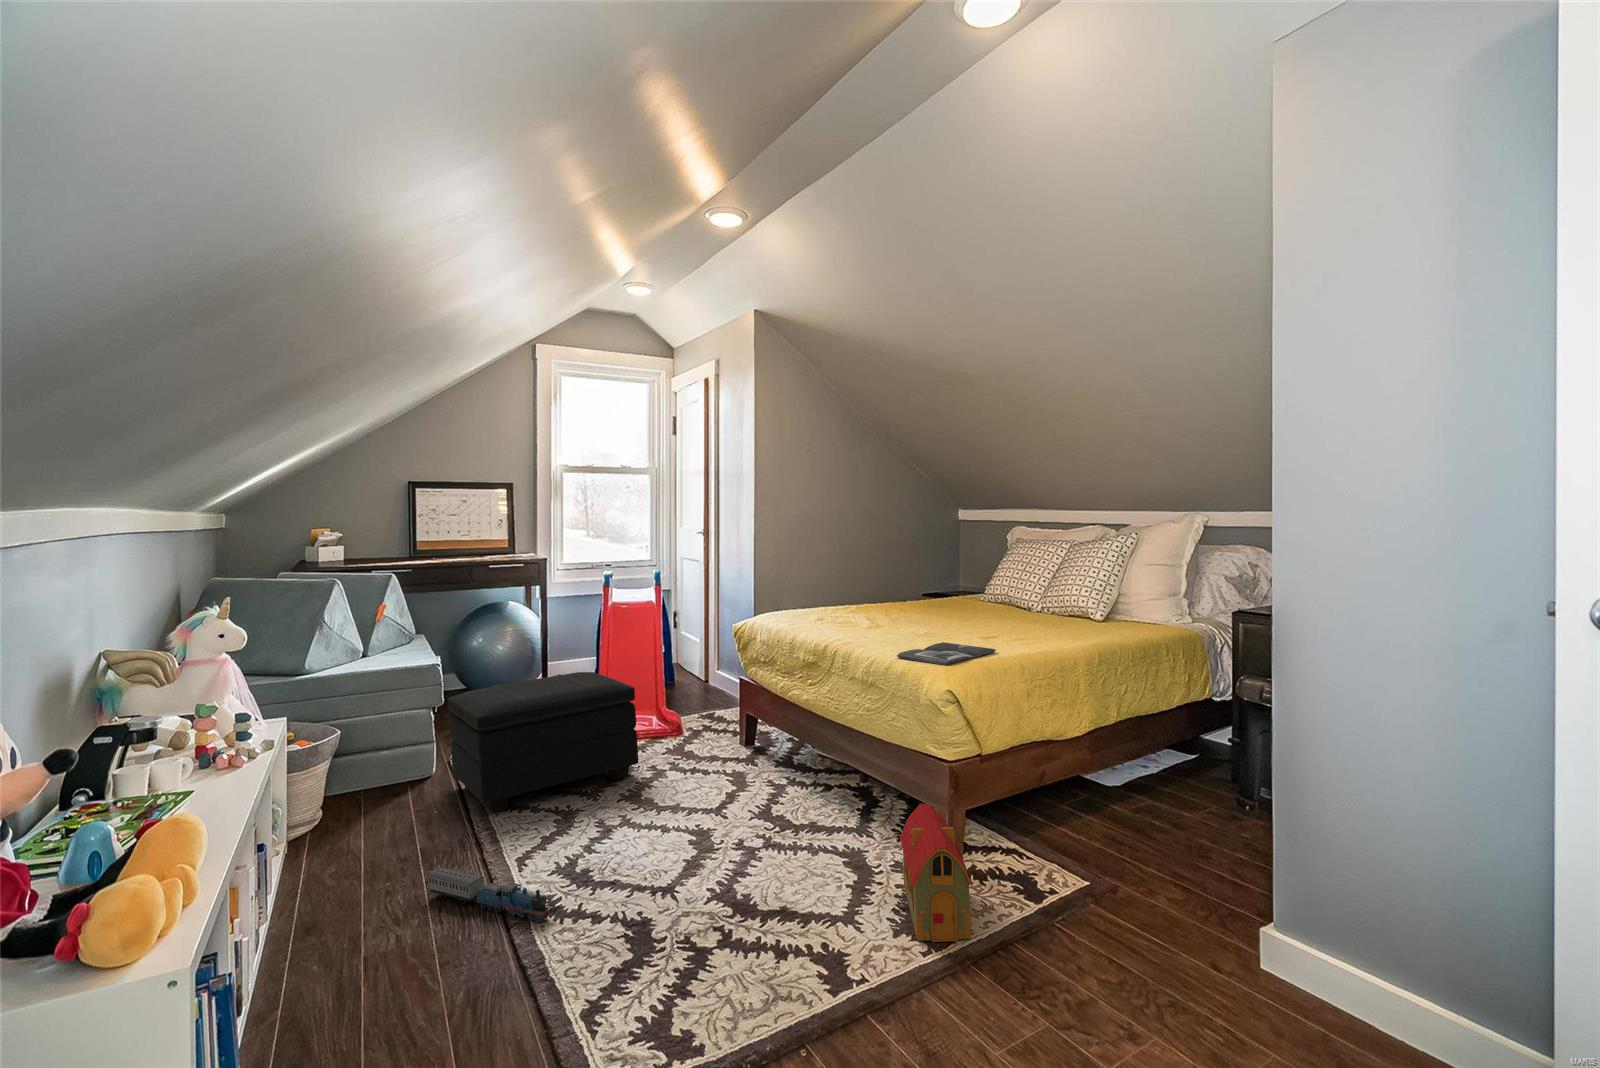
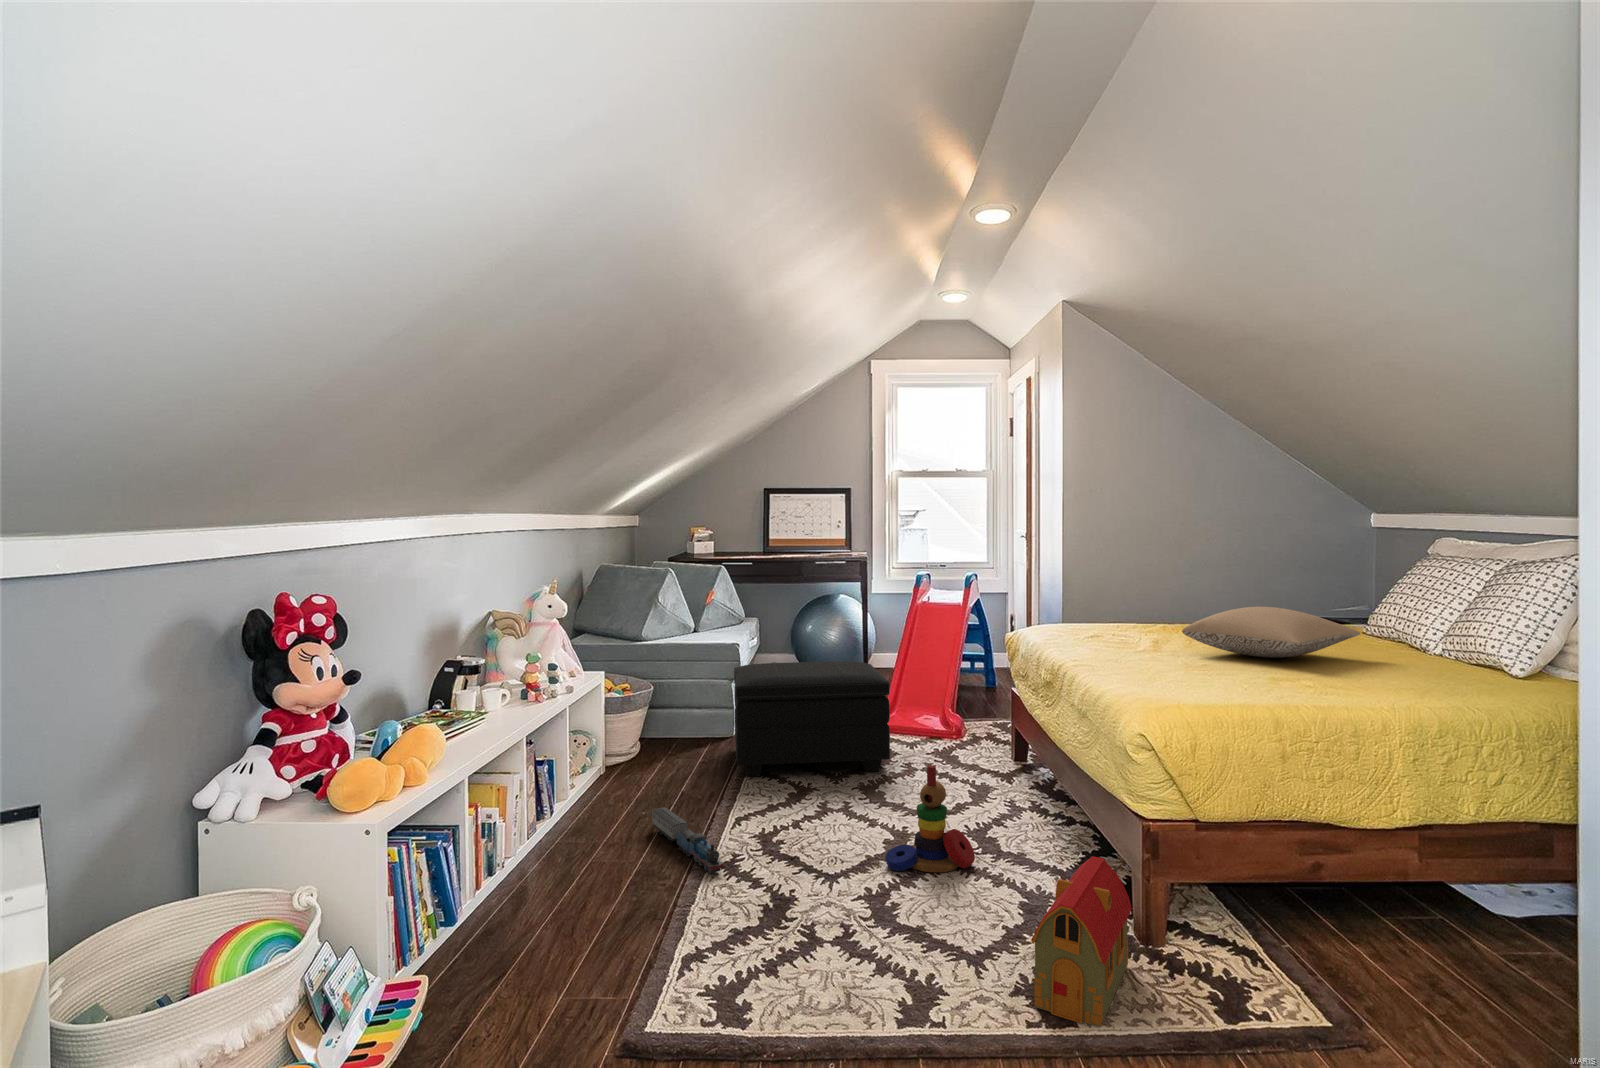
pillow: none [892,582,1003,622] -> present [1182,607,1360,658]
magazine: present [897,642,996,665] -> none [1126,676,1265,701]
stacking toy: none [705,758,782,865] -> present [885,765,975,873]

